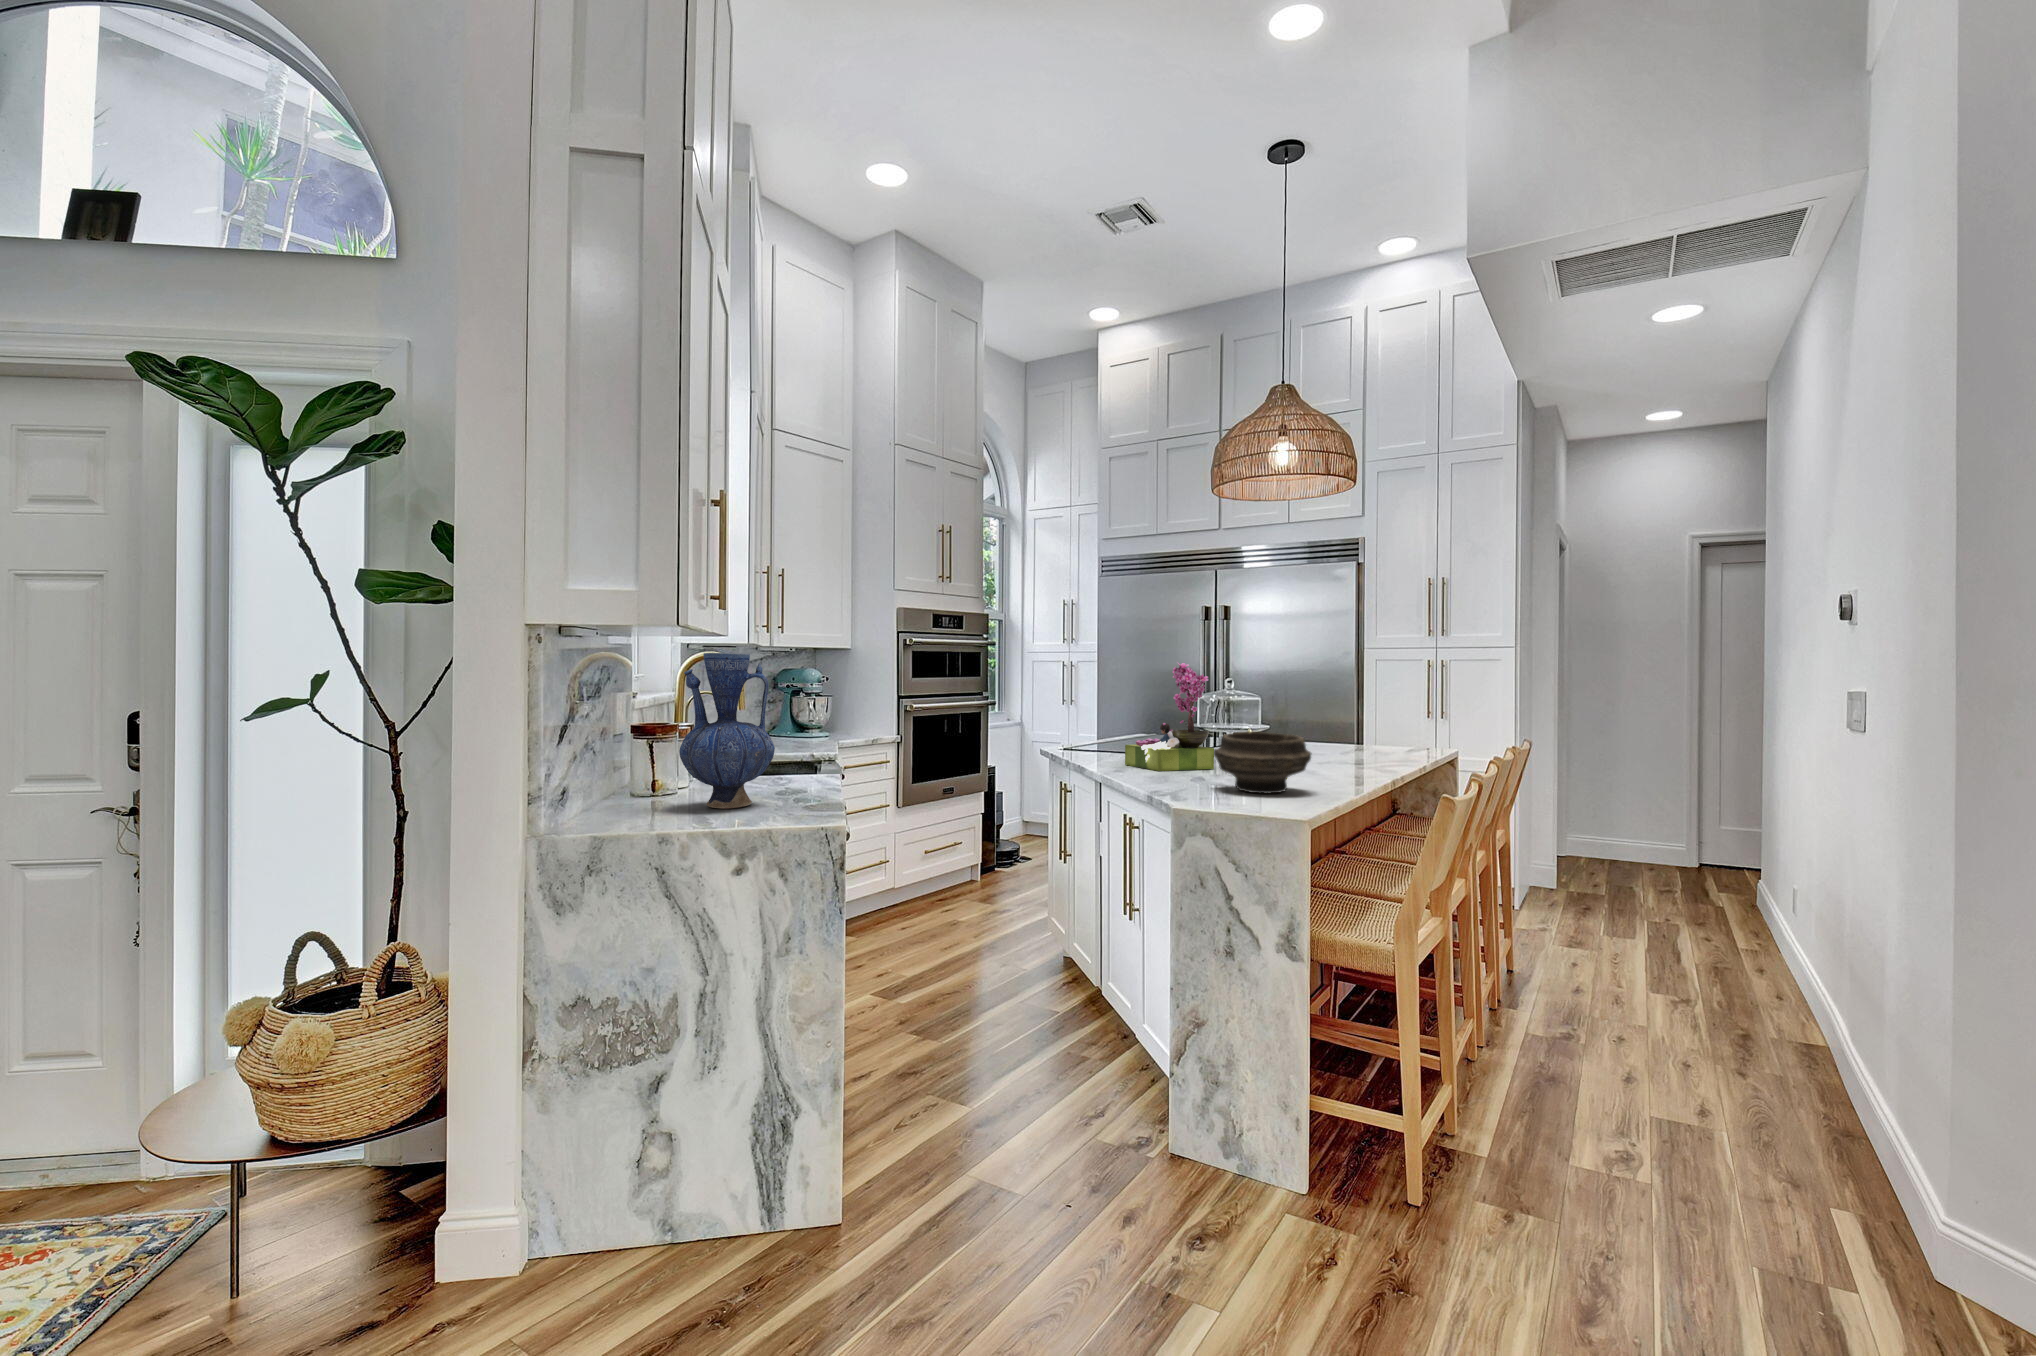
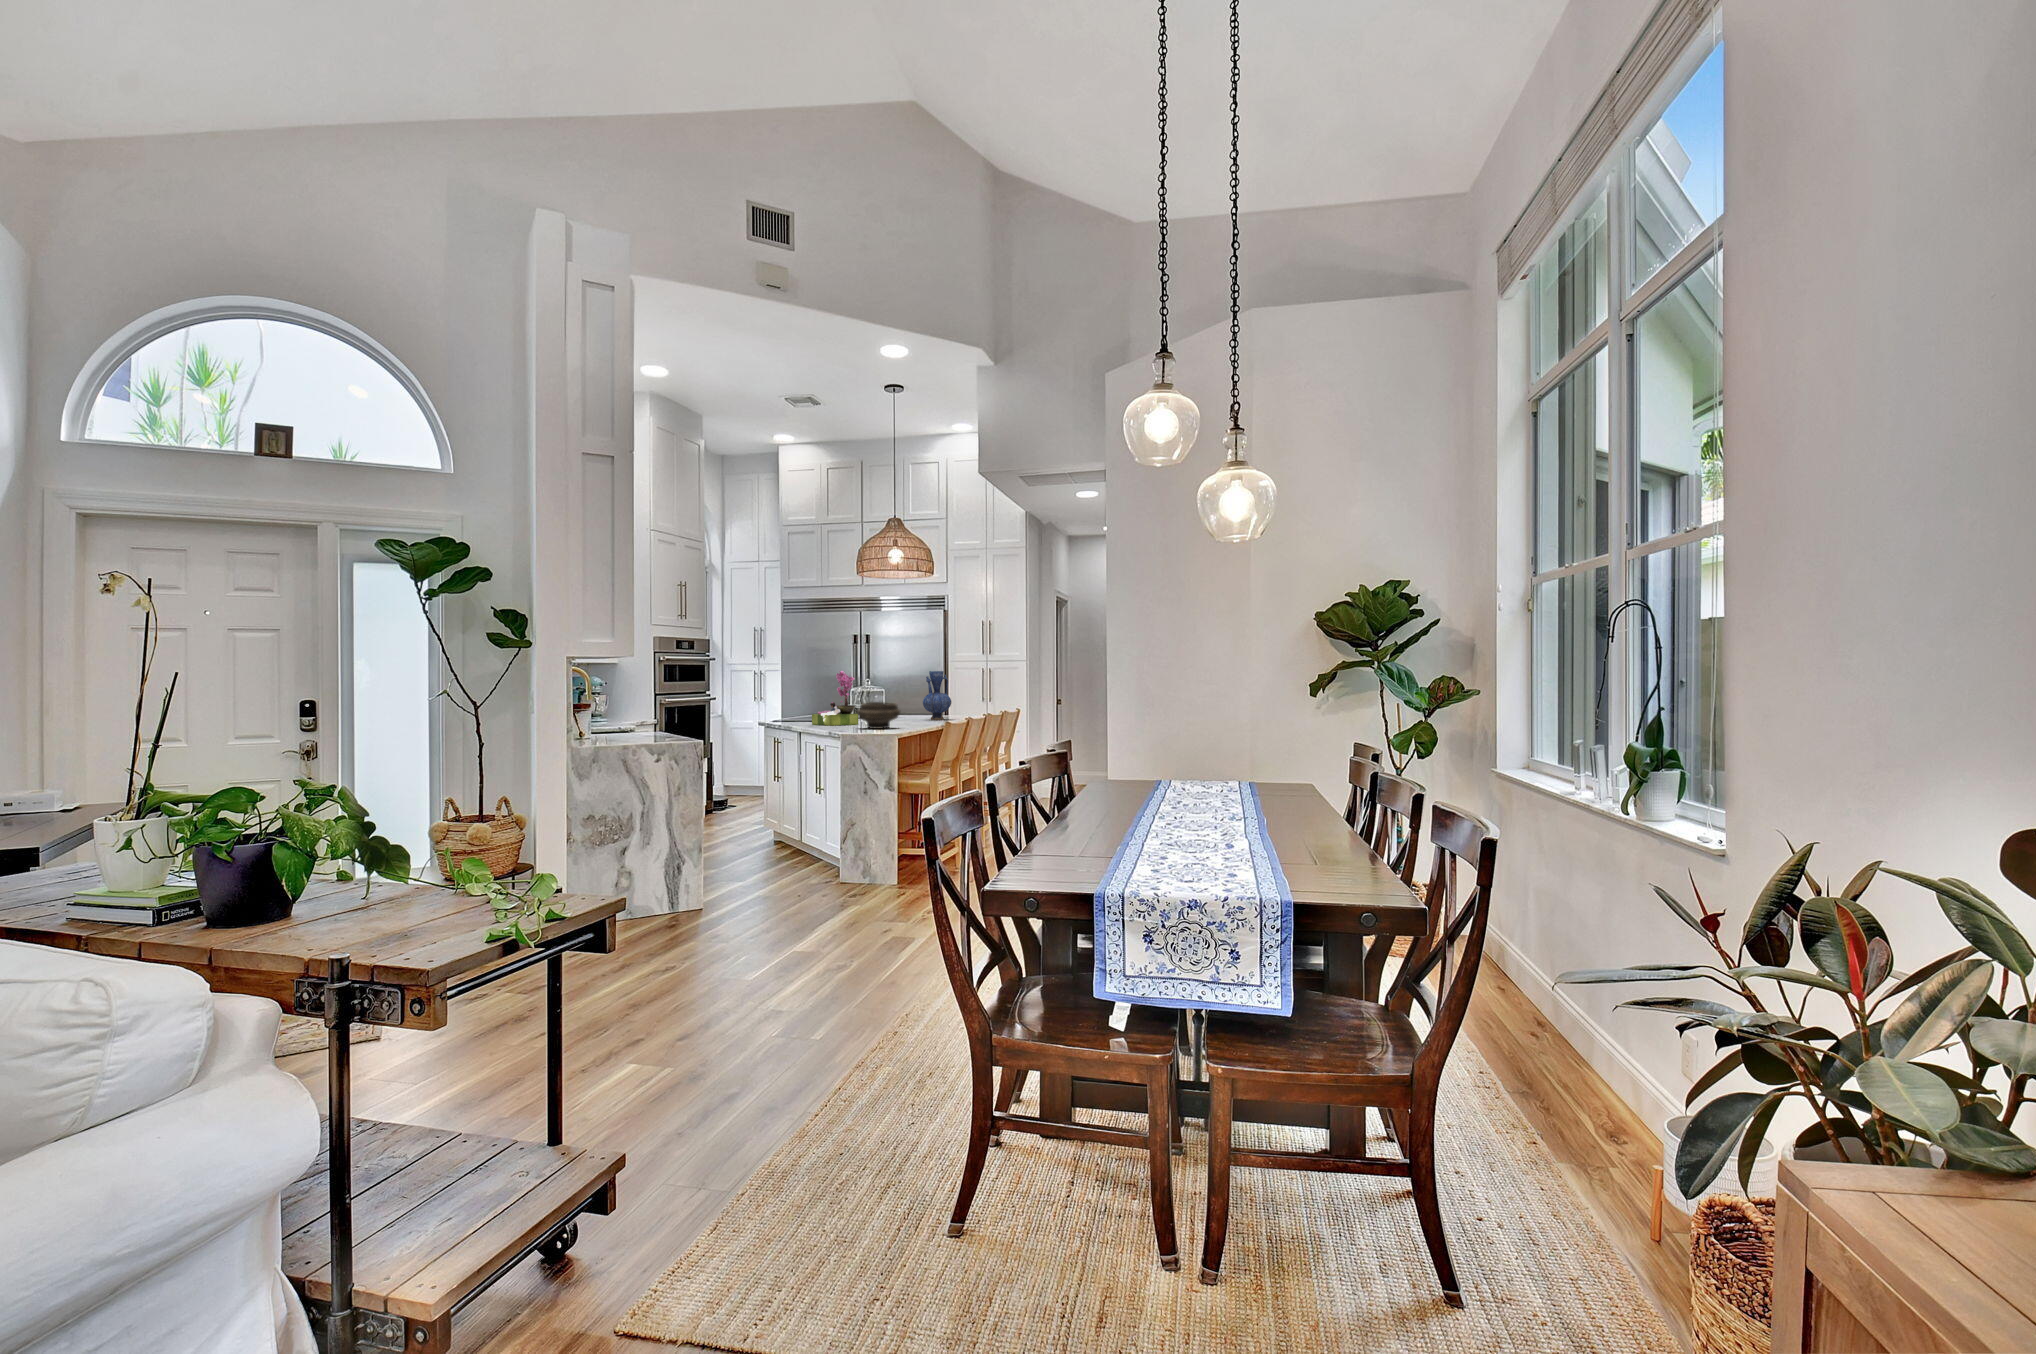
vase: present [679,653,775,809] -> present [923,671,951,720]

